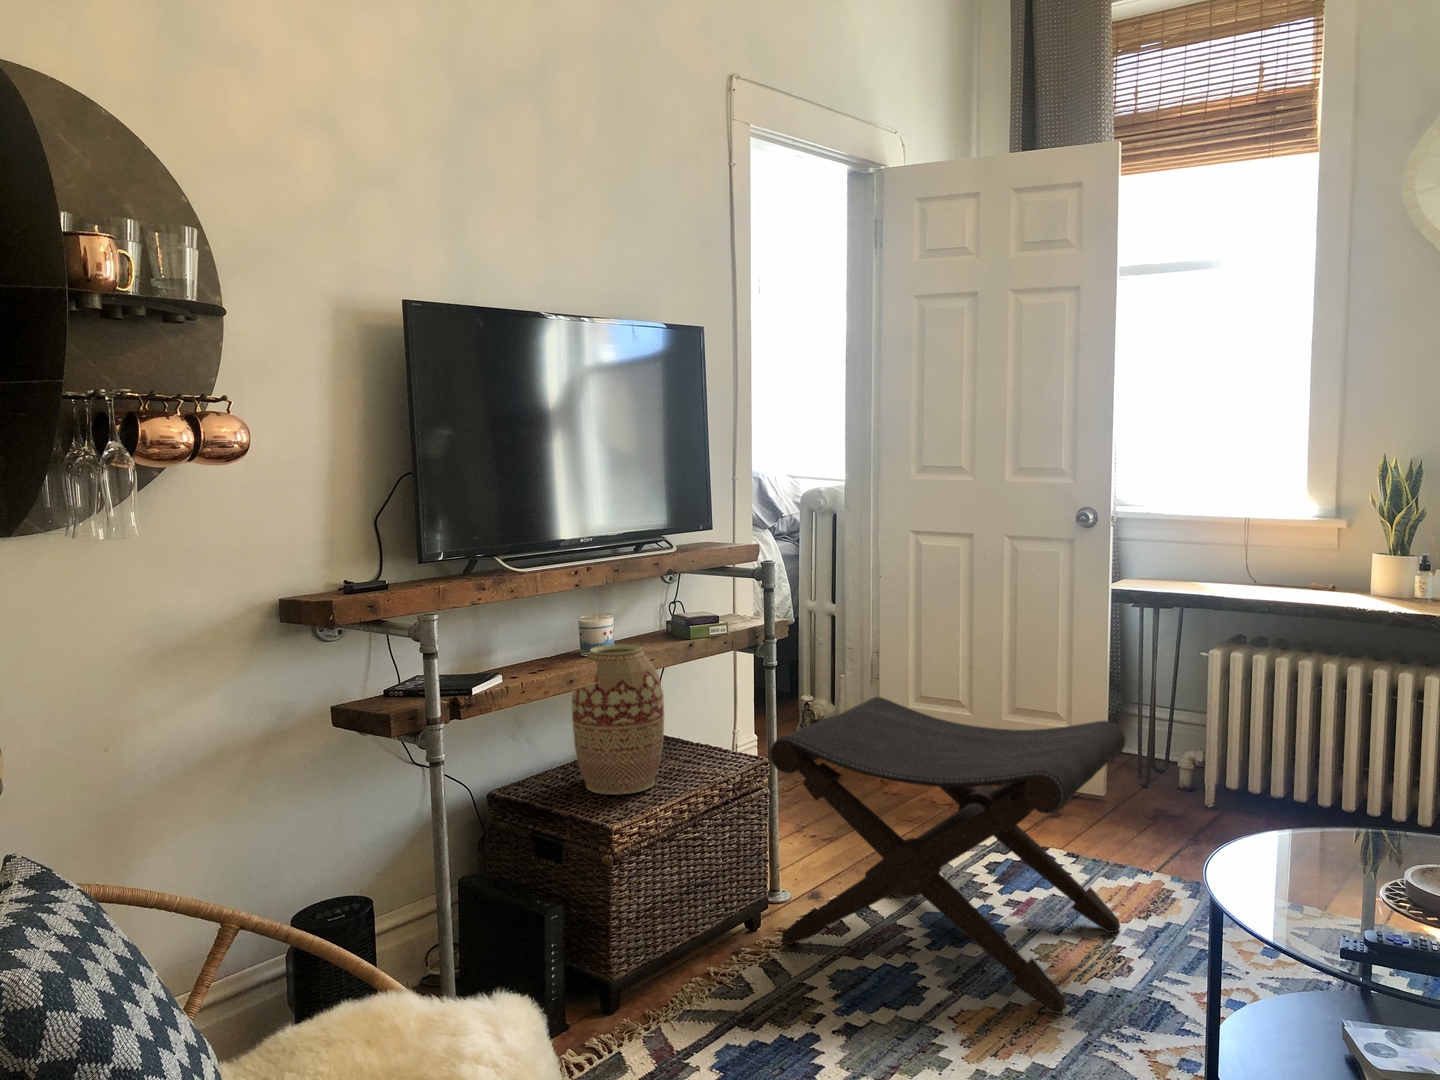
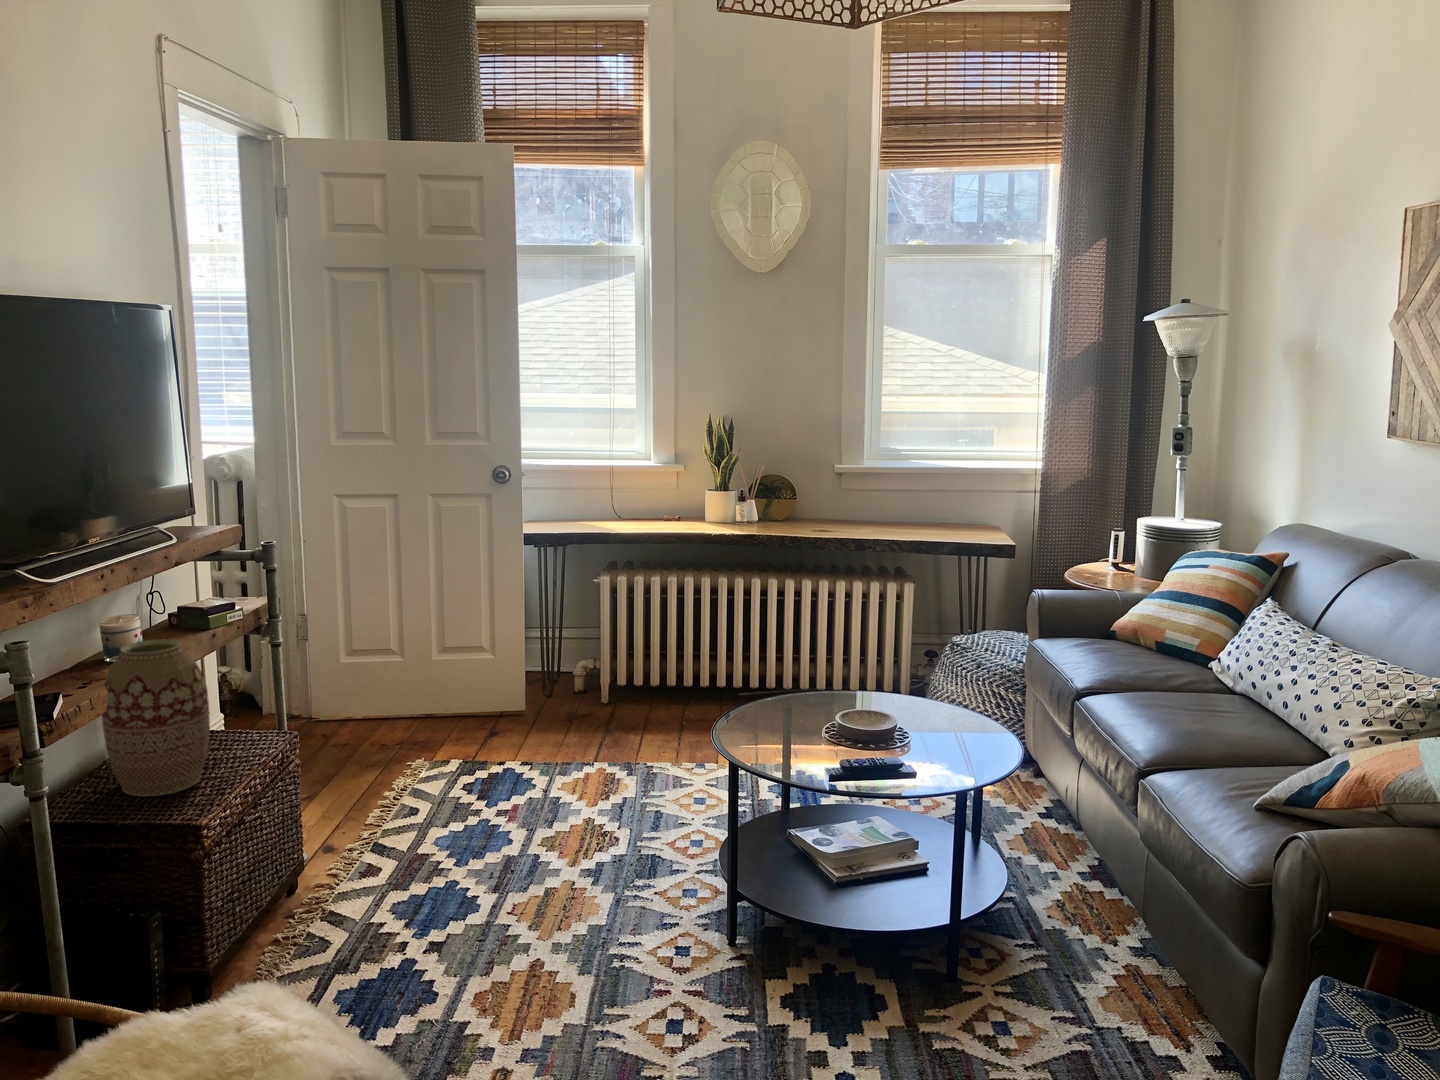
footstool: present [770,697,1125,1014] -> none [312,650,594,896]

